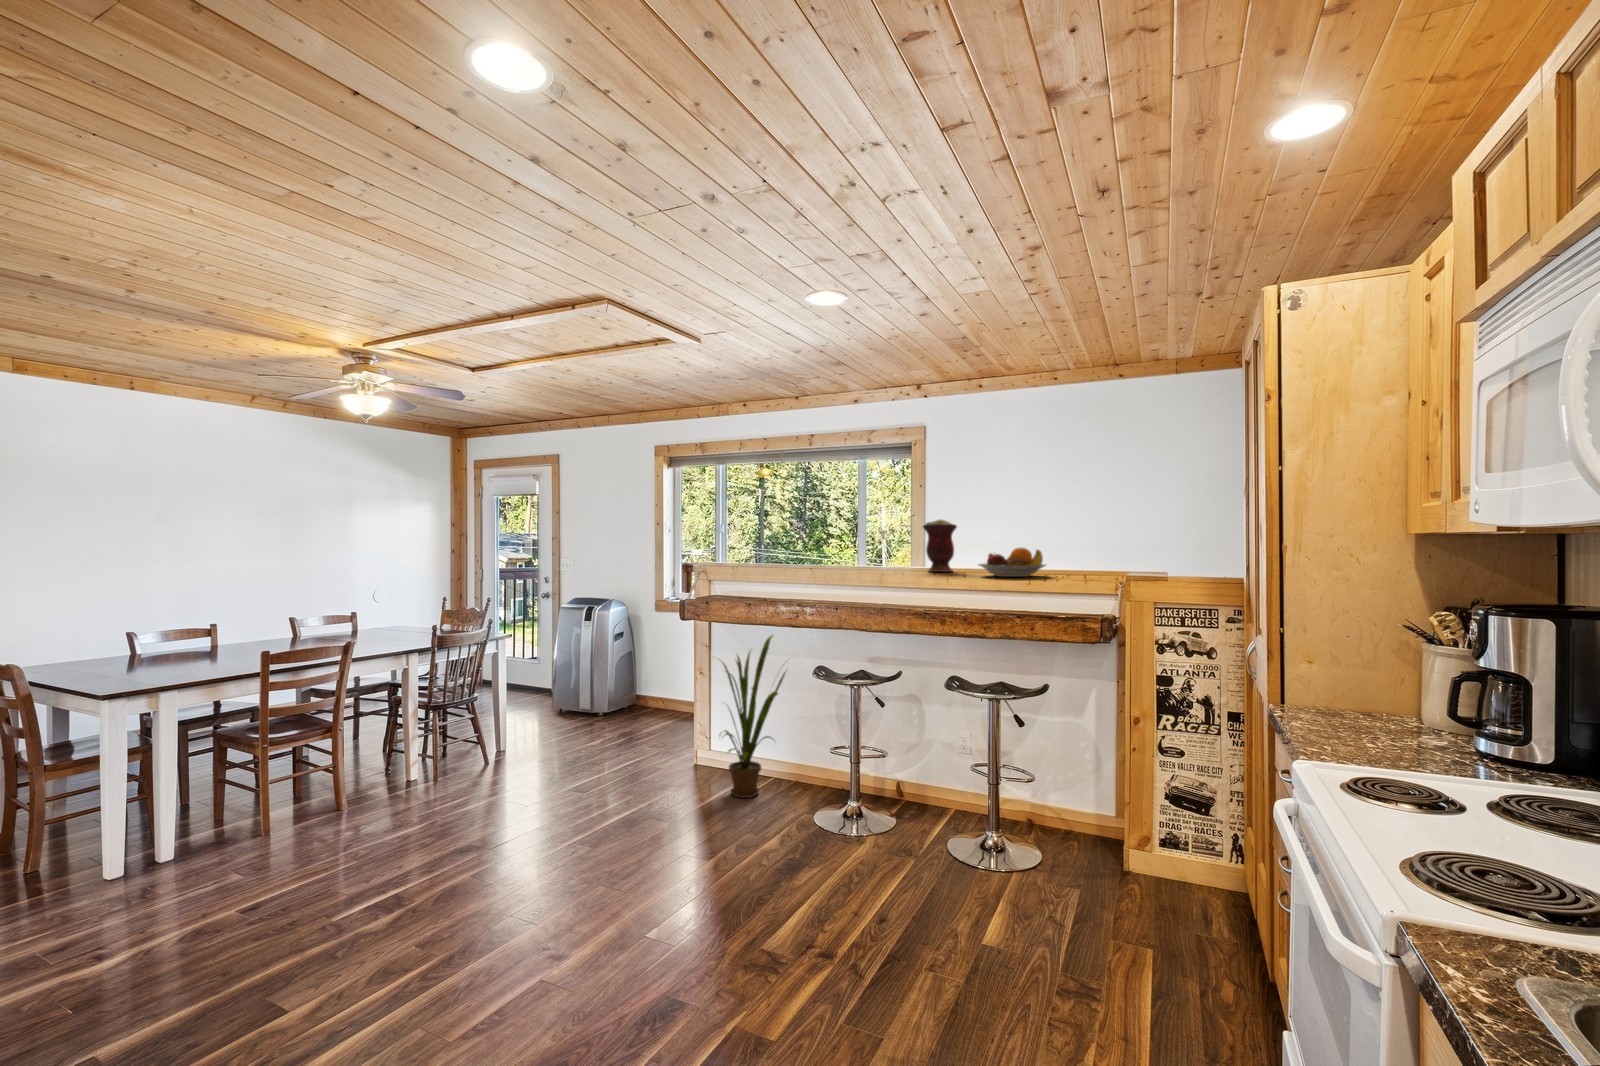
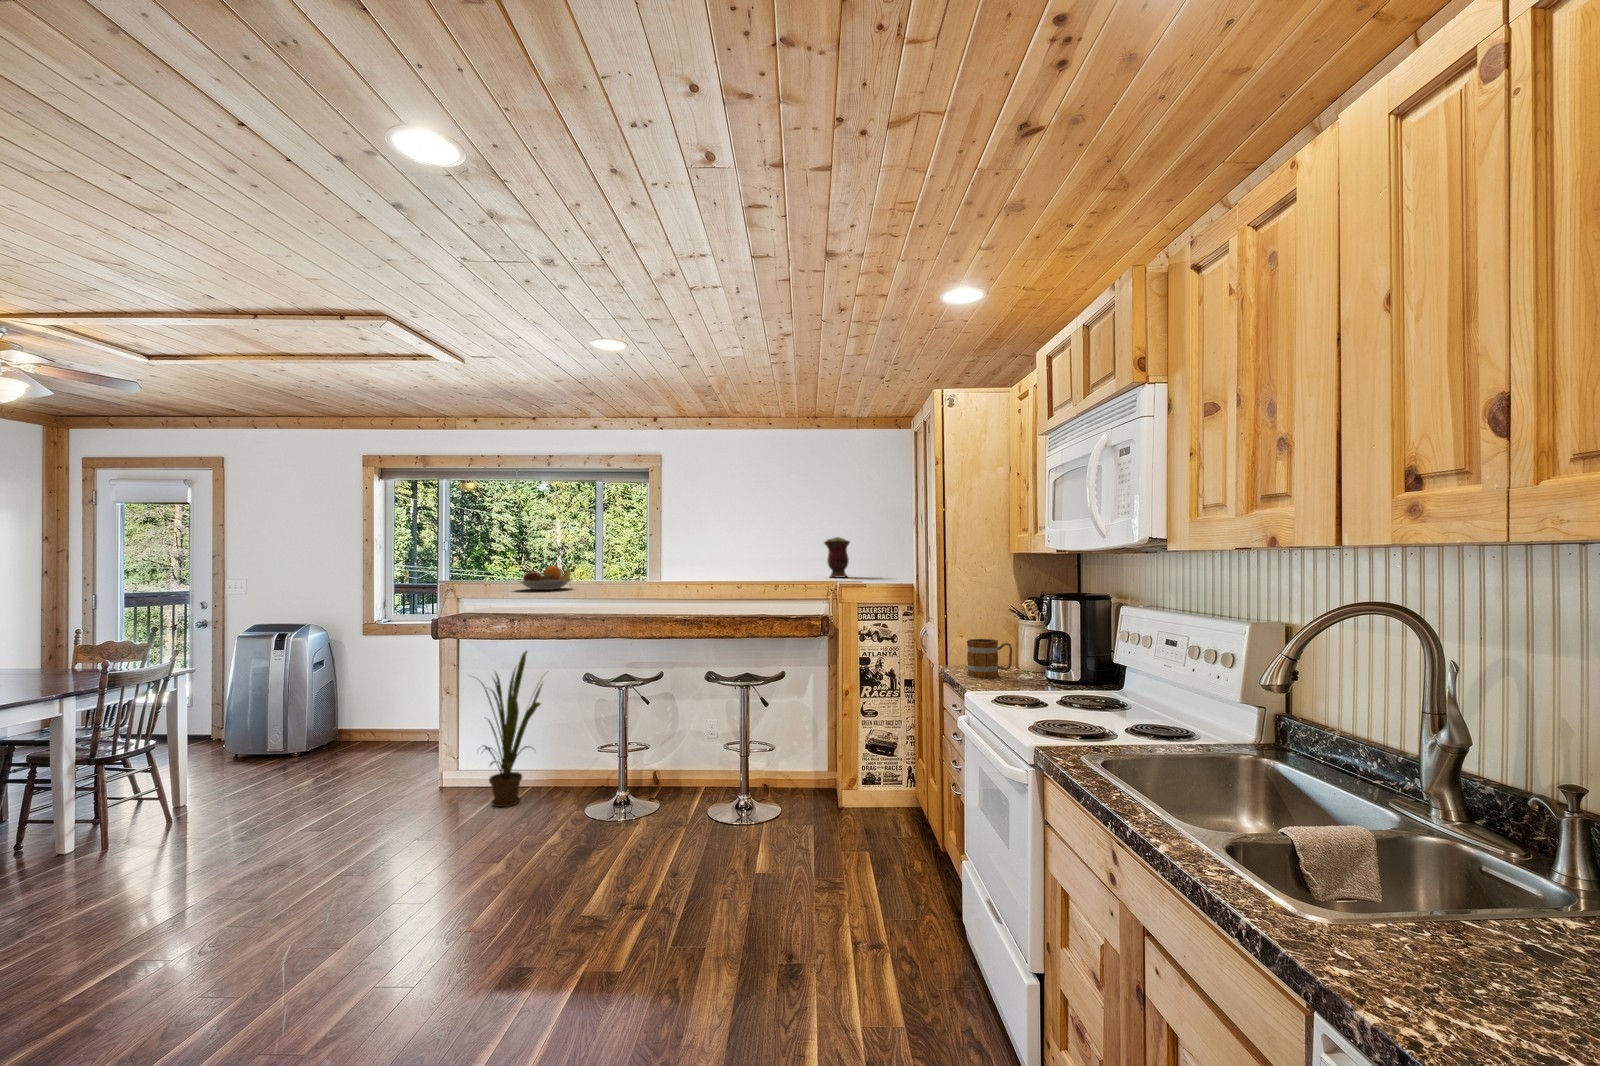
vase: present [923,520,957,572] -> present [824,537,850,577]
fruit bowl: present [979,547,1046,577] -> present [517,566,572,590]
mug: none [1309,669,1397,734] -> present [967,639,1012,678]

